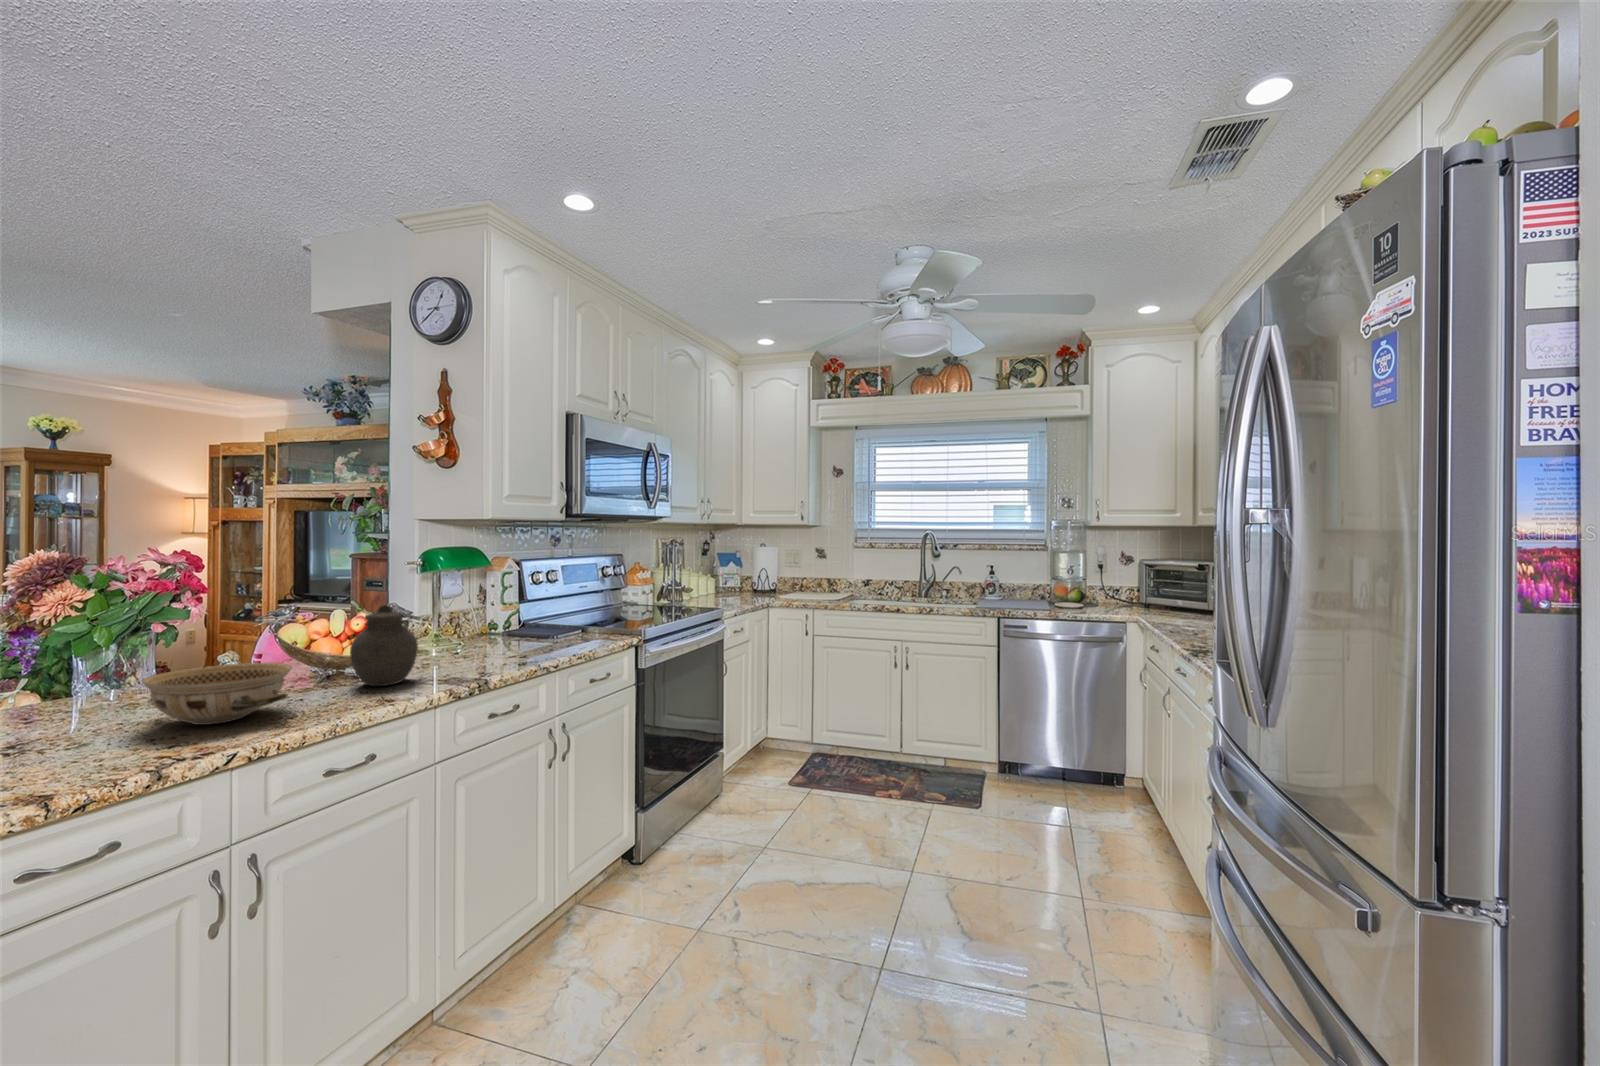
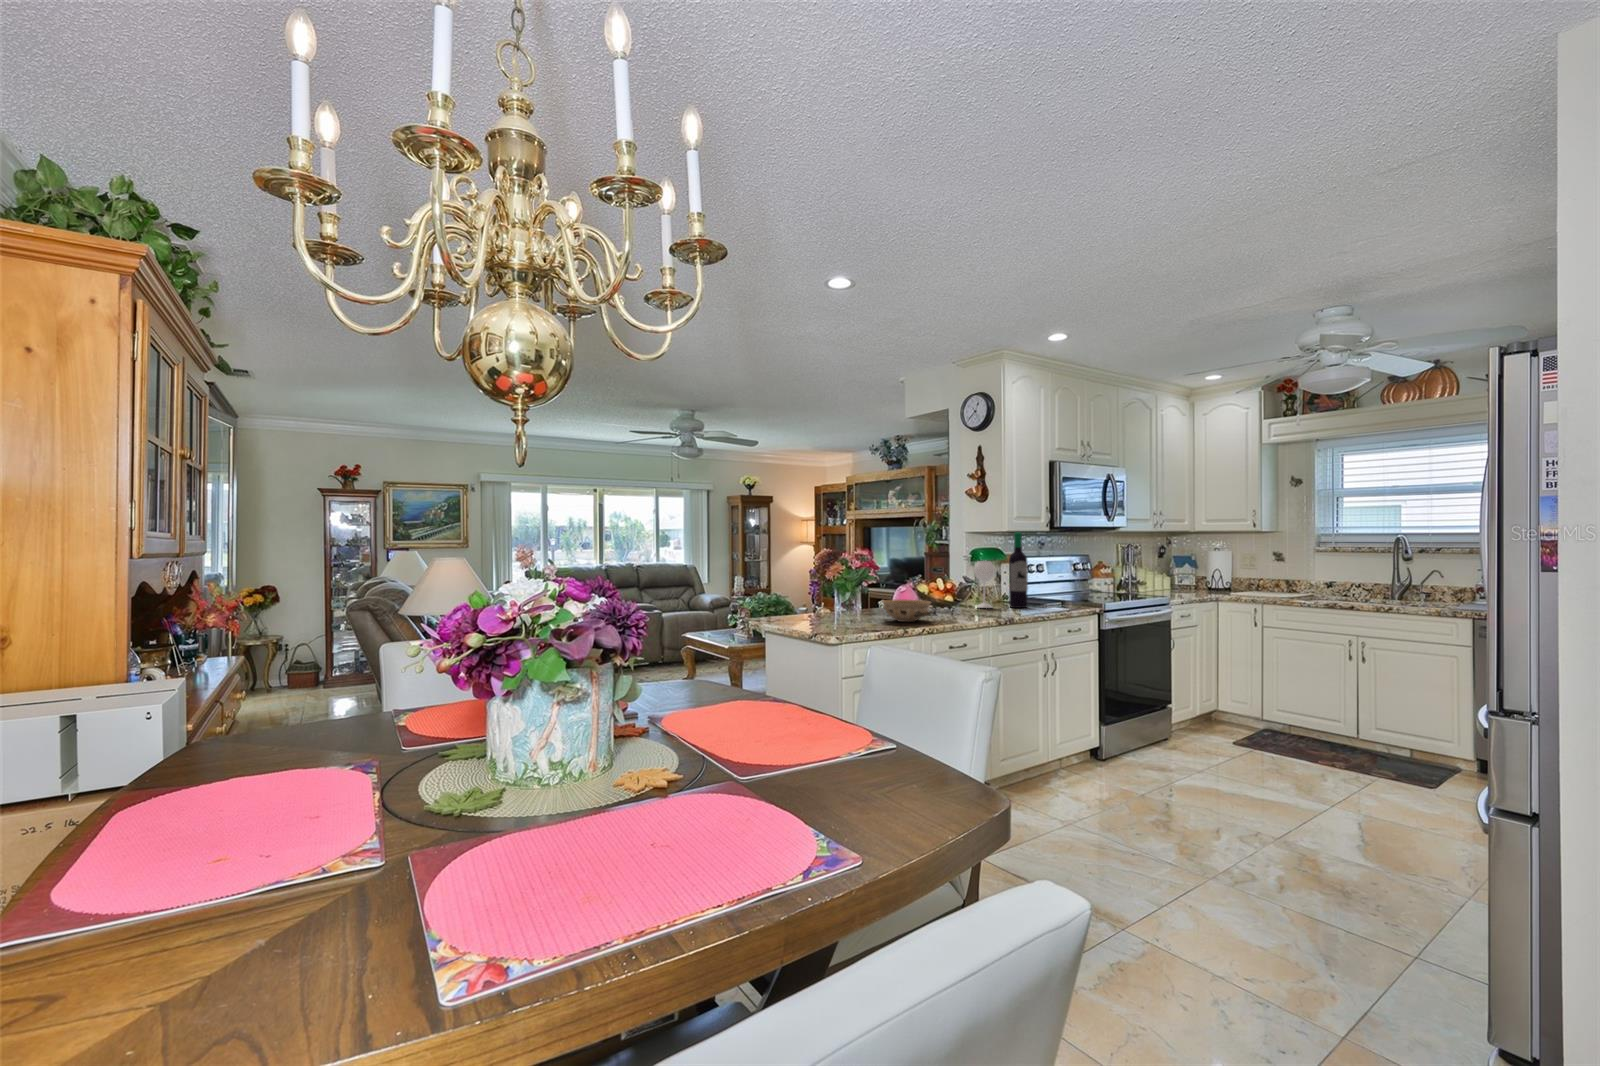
wine bottle: none [424,519,525,655] -> present [974,532,1028,608]
jar: present [350,605,418,686] -> none [949,577,978,616]

